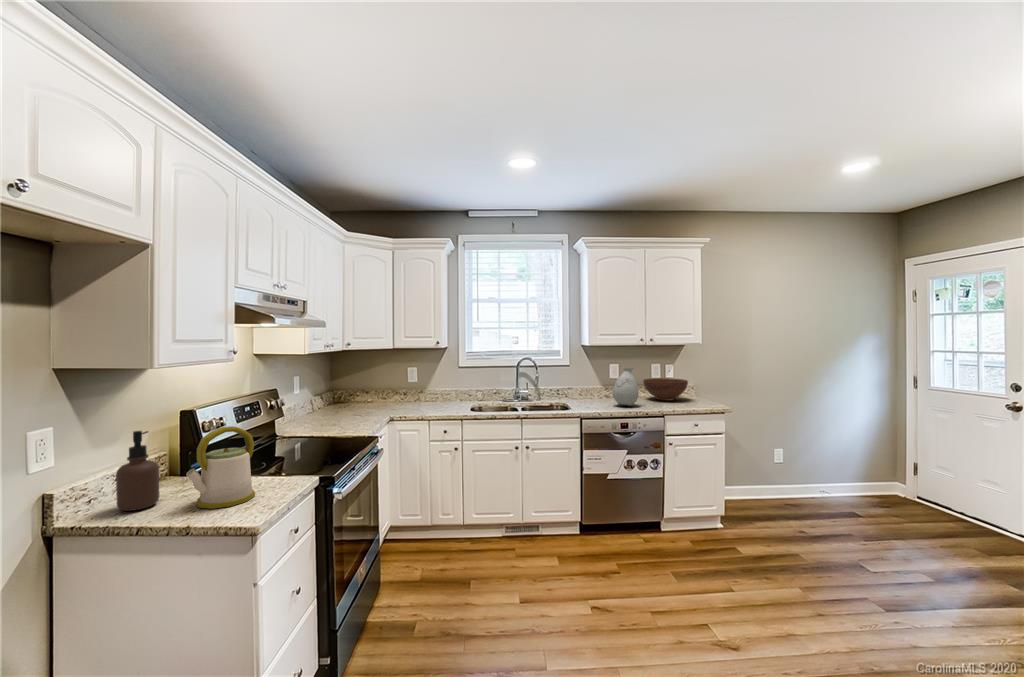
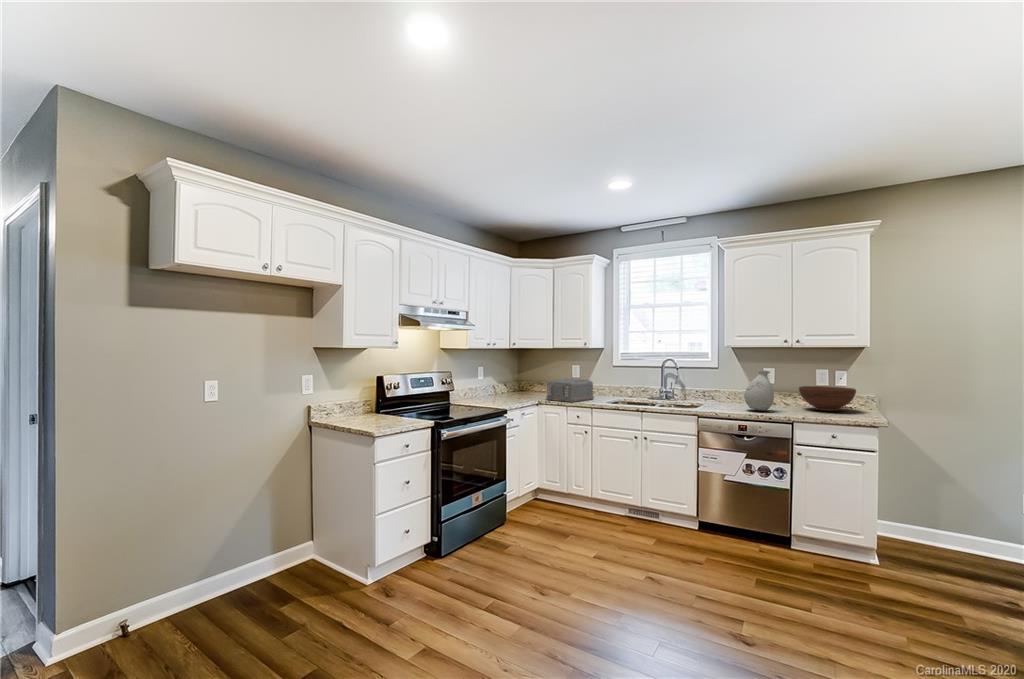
toaster: none [397,385,450,414] -> present [546,379,594,402]
kettle: present [186,426,255,509] -> none [370,384,404,425]
soap dispenser: present [116,431,159,511] -> none [348,383,366,422]

